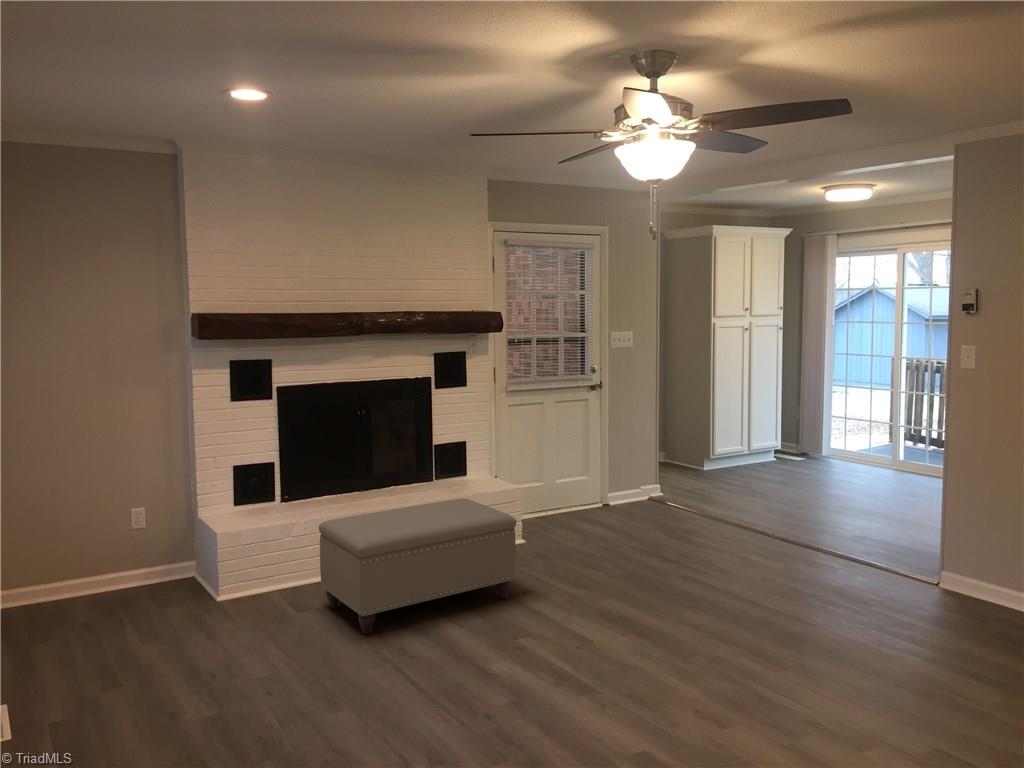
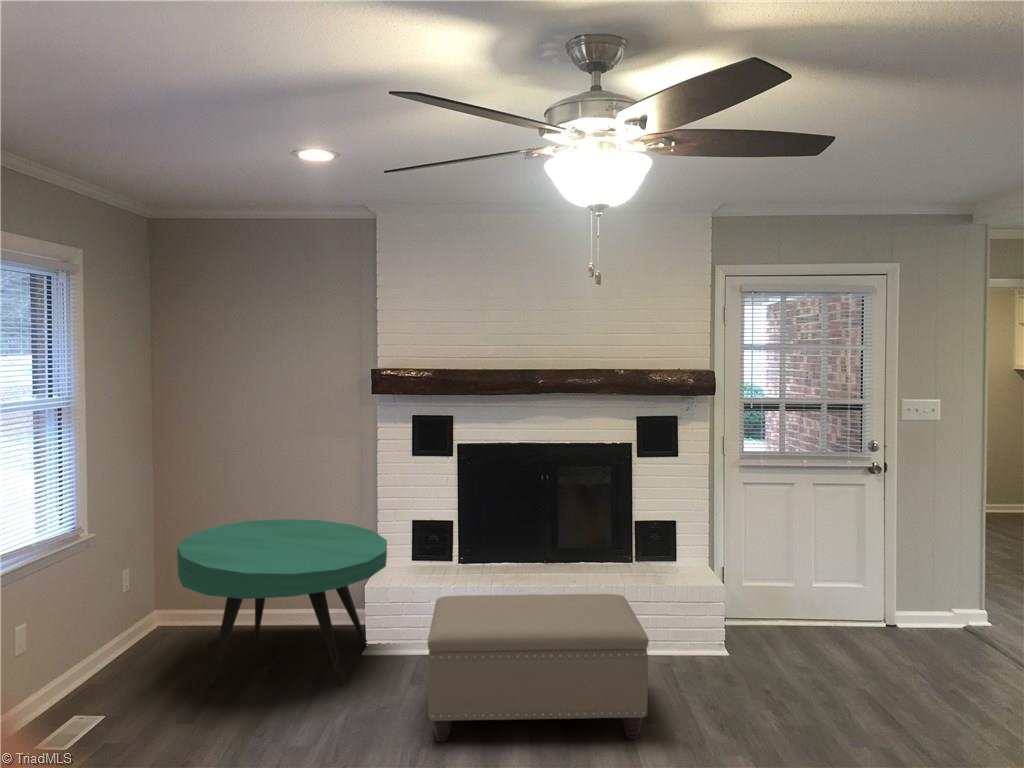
coffee table: none [19,477,250,654] -> present [177,519,387,686]

